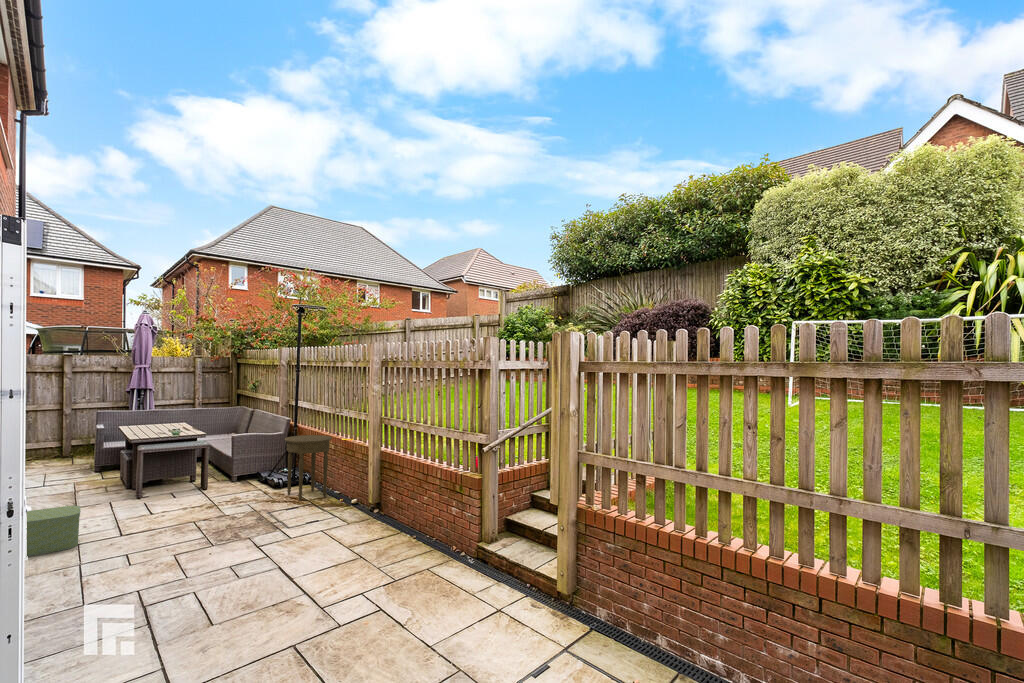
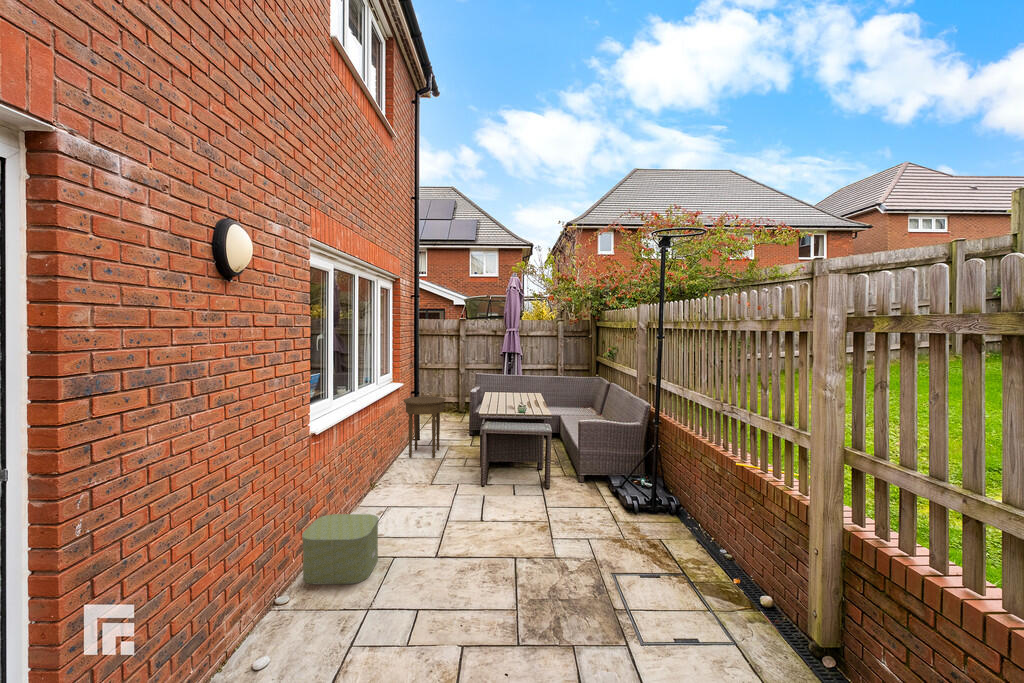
side table: present [284,435,332,501] -> present [404,396,446,458]

